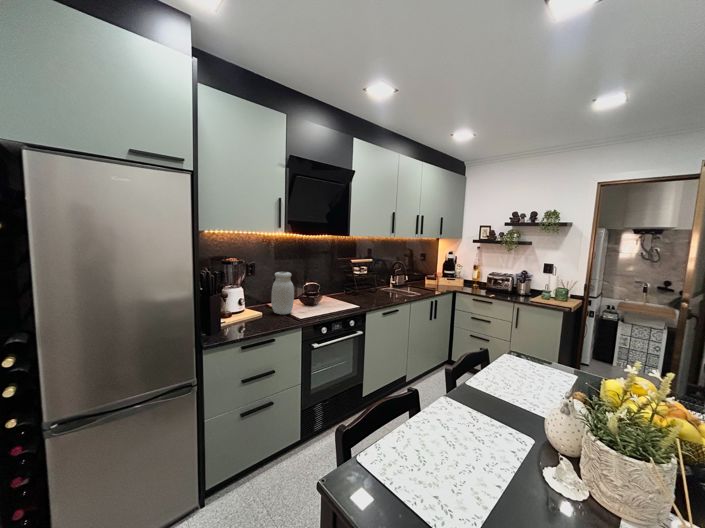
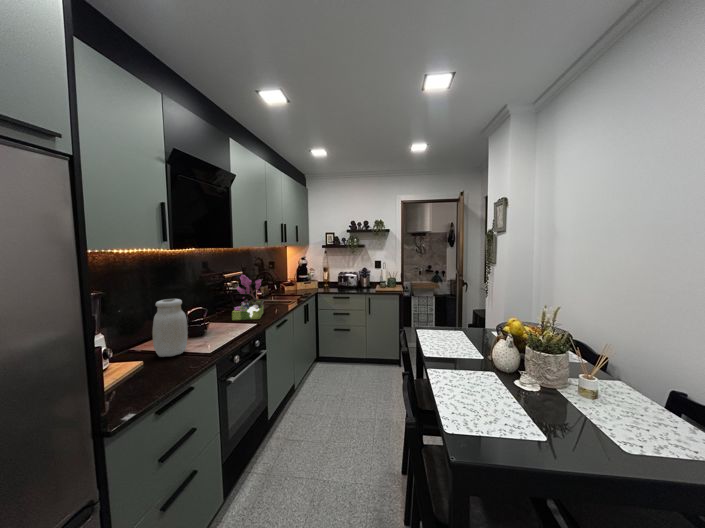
flower arrangement: none [347,260,378,303] -> present [232,275,264,320]

